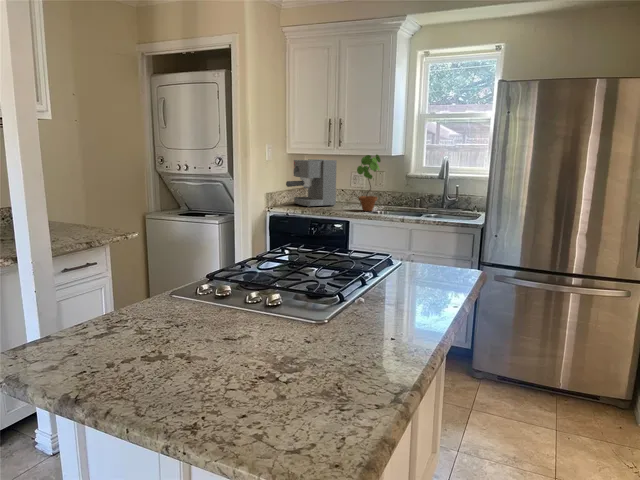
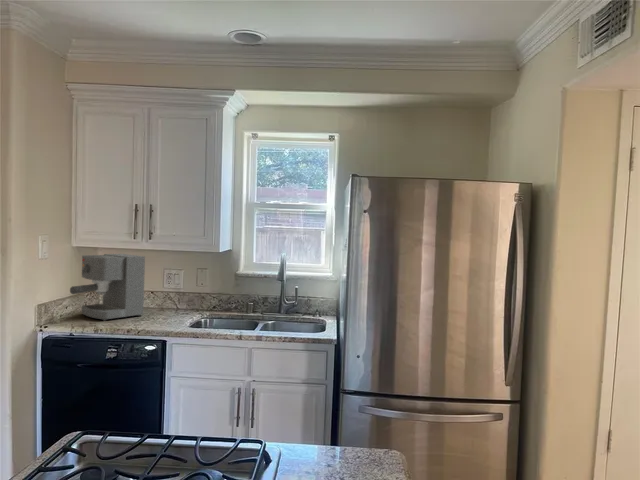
potted plant: present [357,155,381,211] -> none [175,250,205,323]

